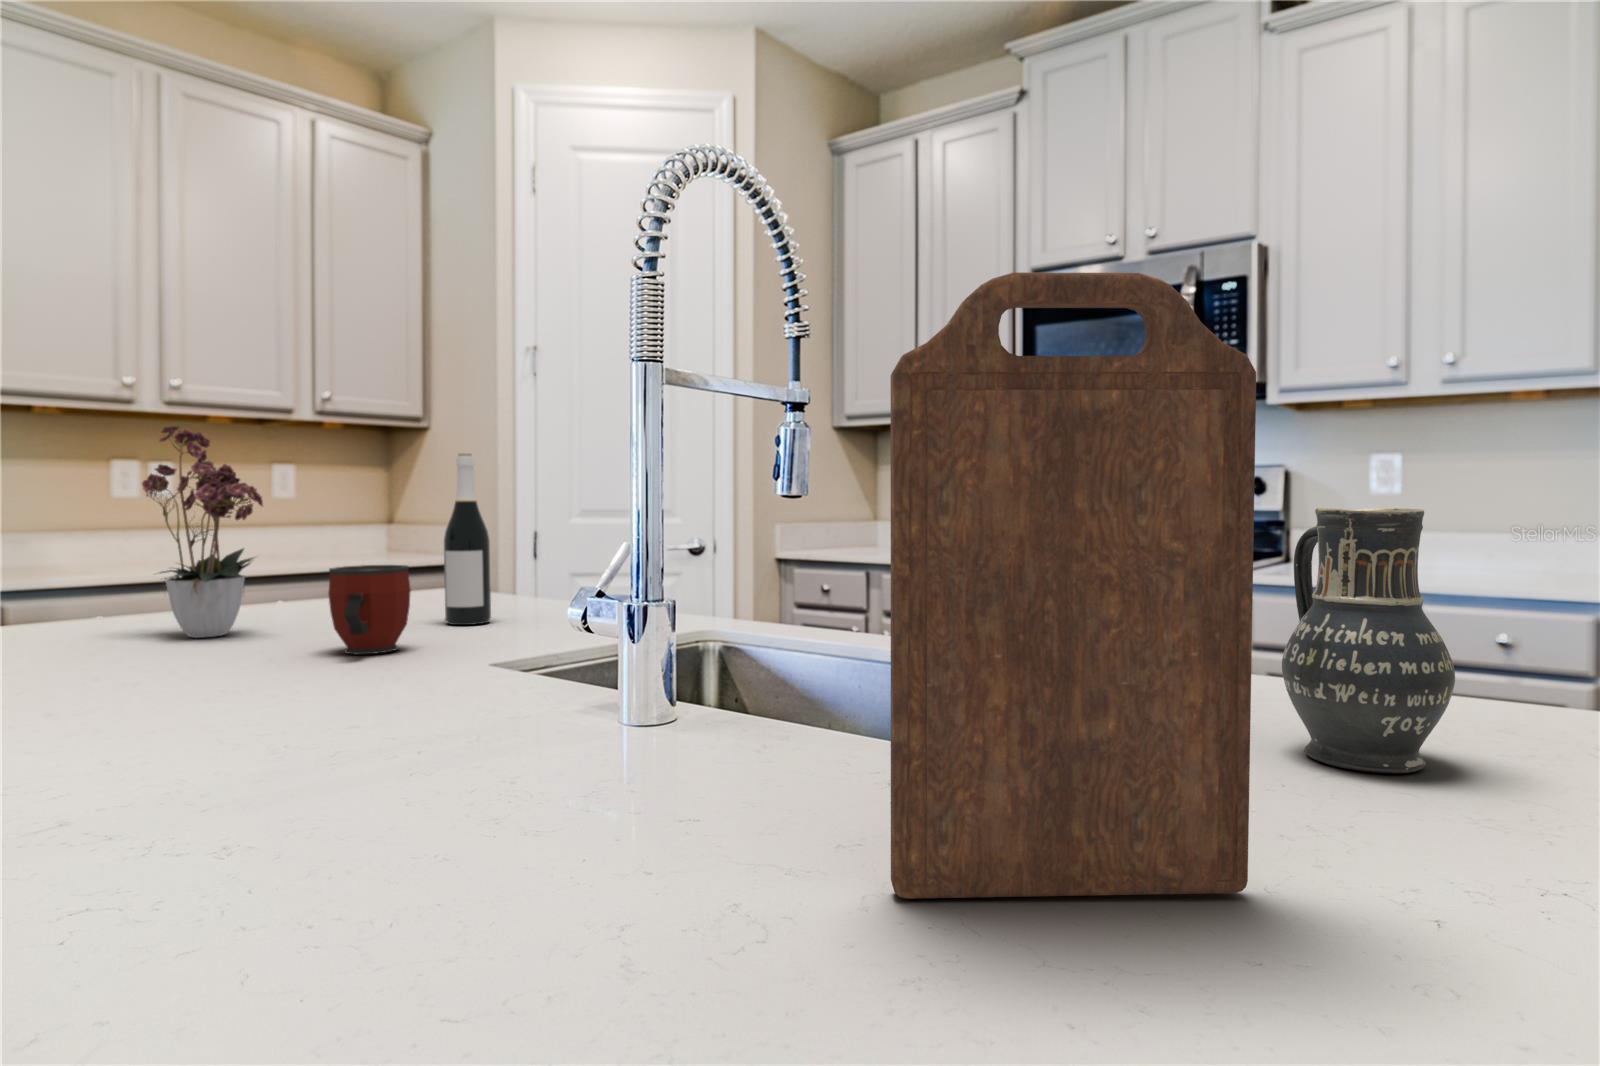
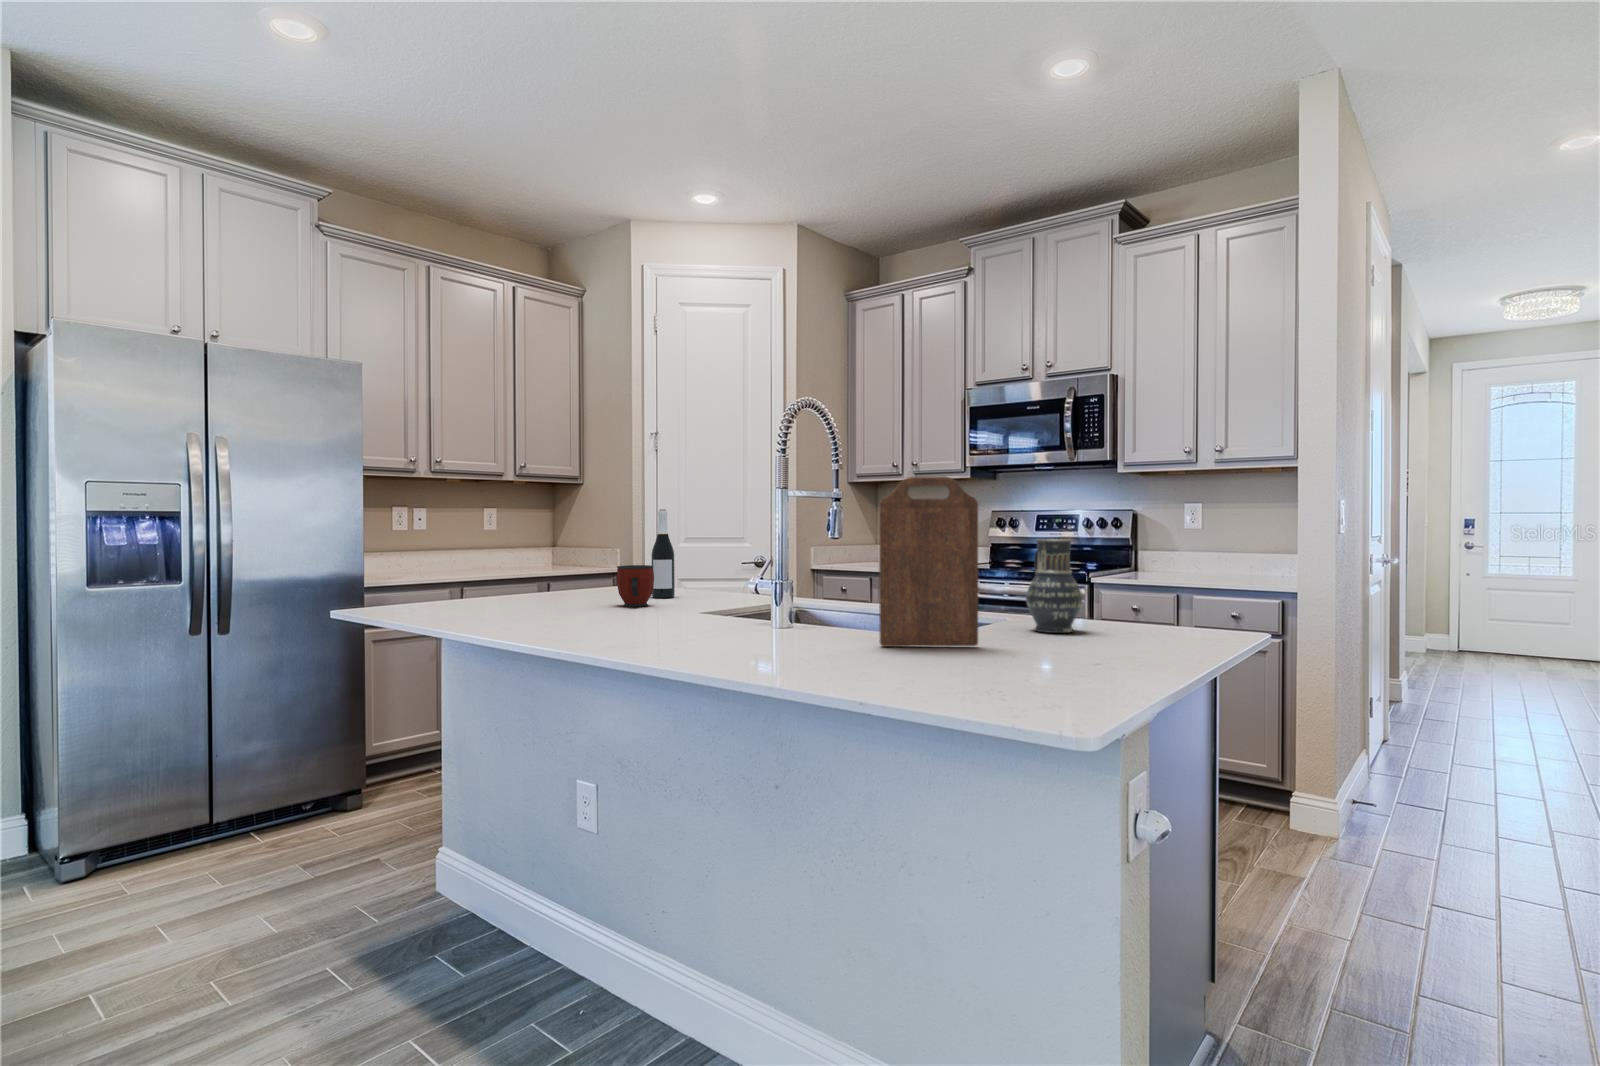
flower arrangement: present [142,426,263,638] -> none [510,492,581,601]

